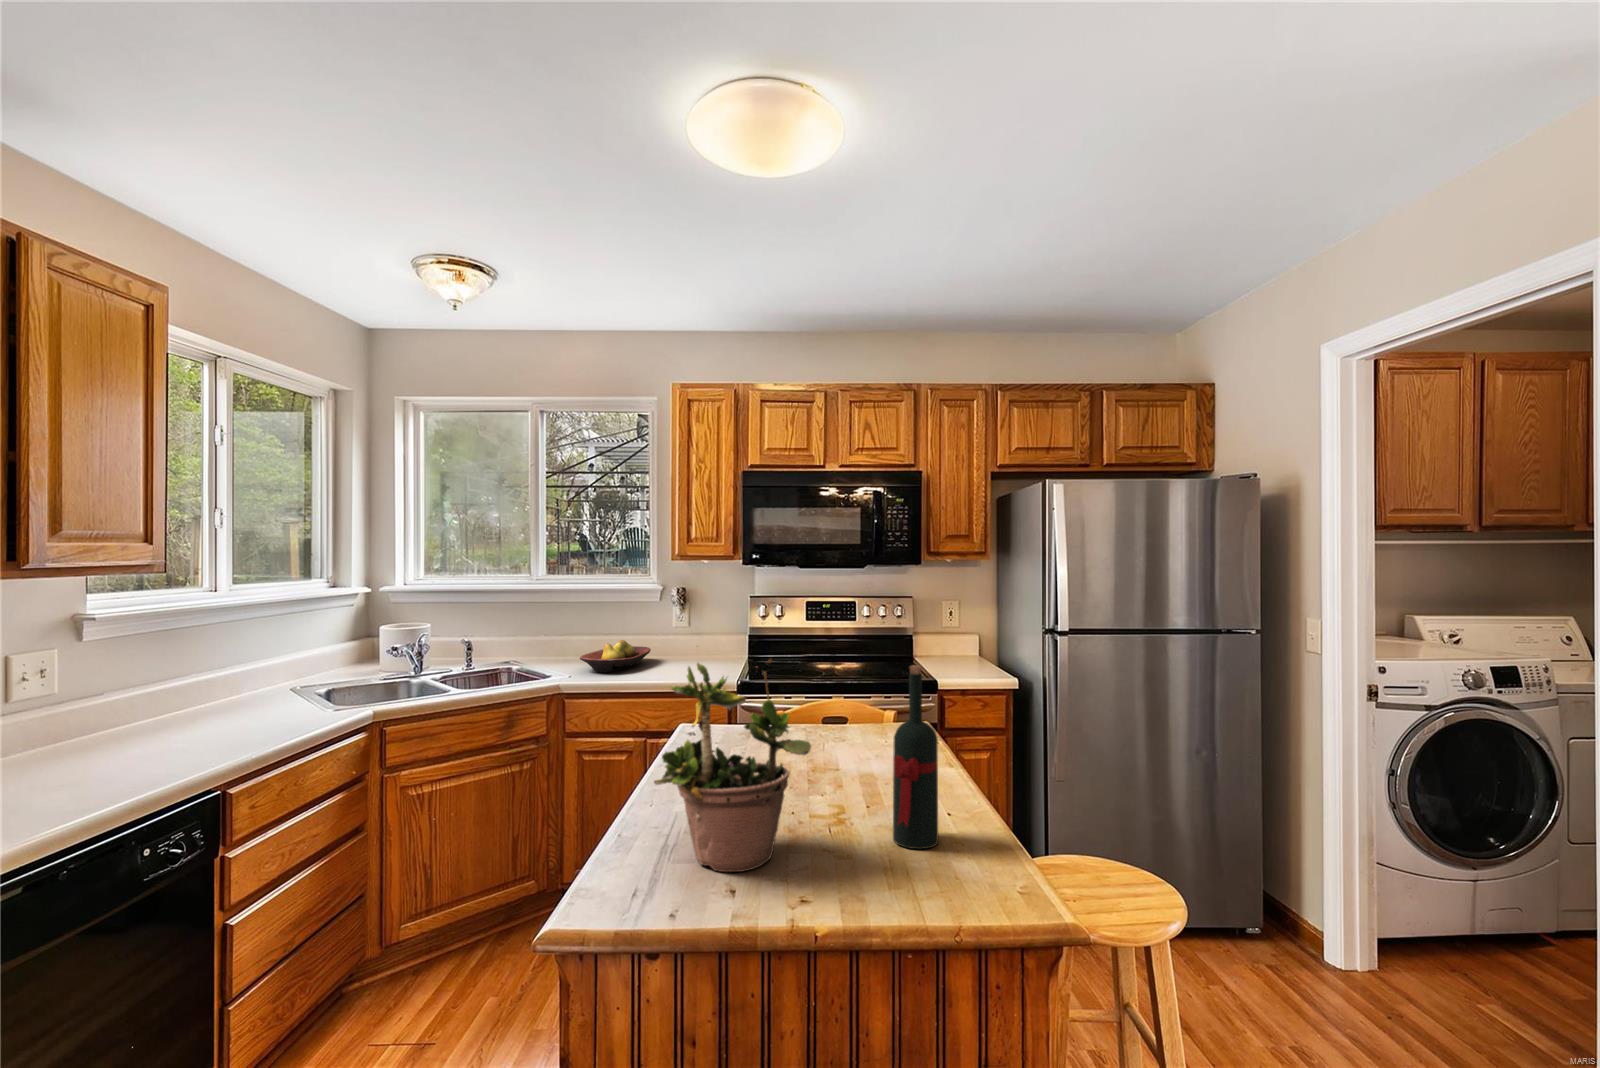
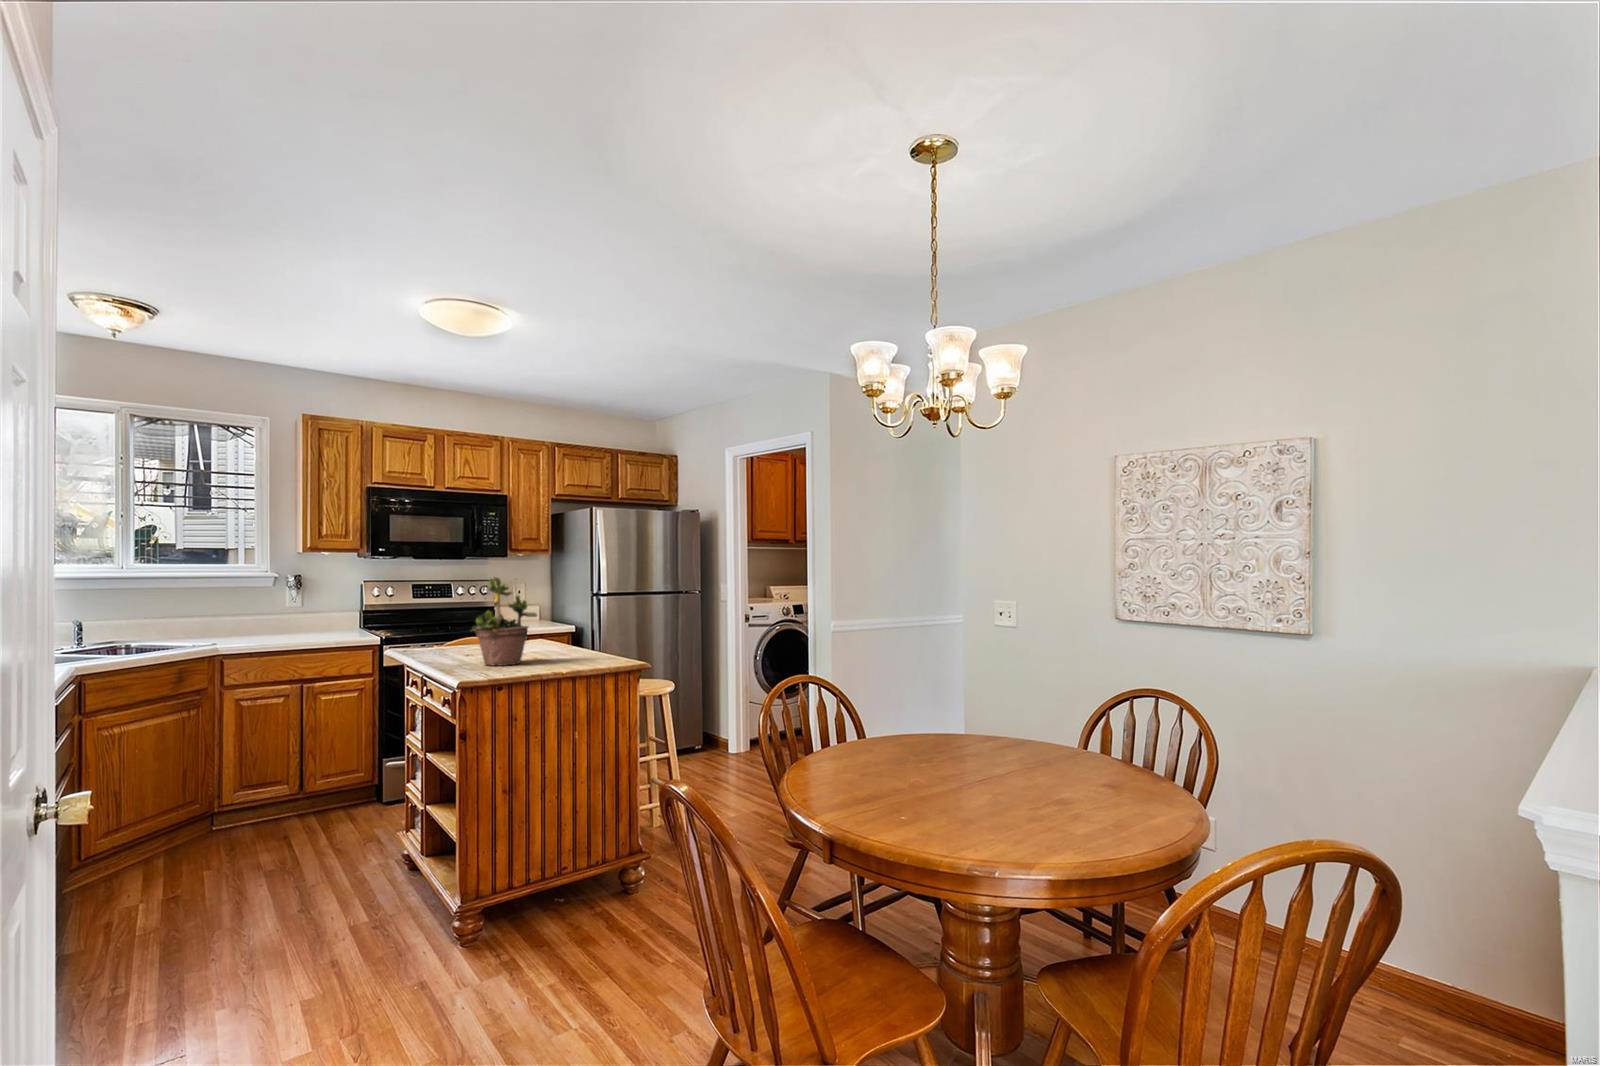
fruit bowl: present [580,640,651,672] -> none [217,619,277,642]
wine bottle: present [893,665,938,849] -> none [565,582,586,657]

